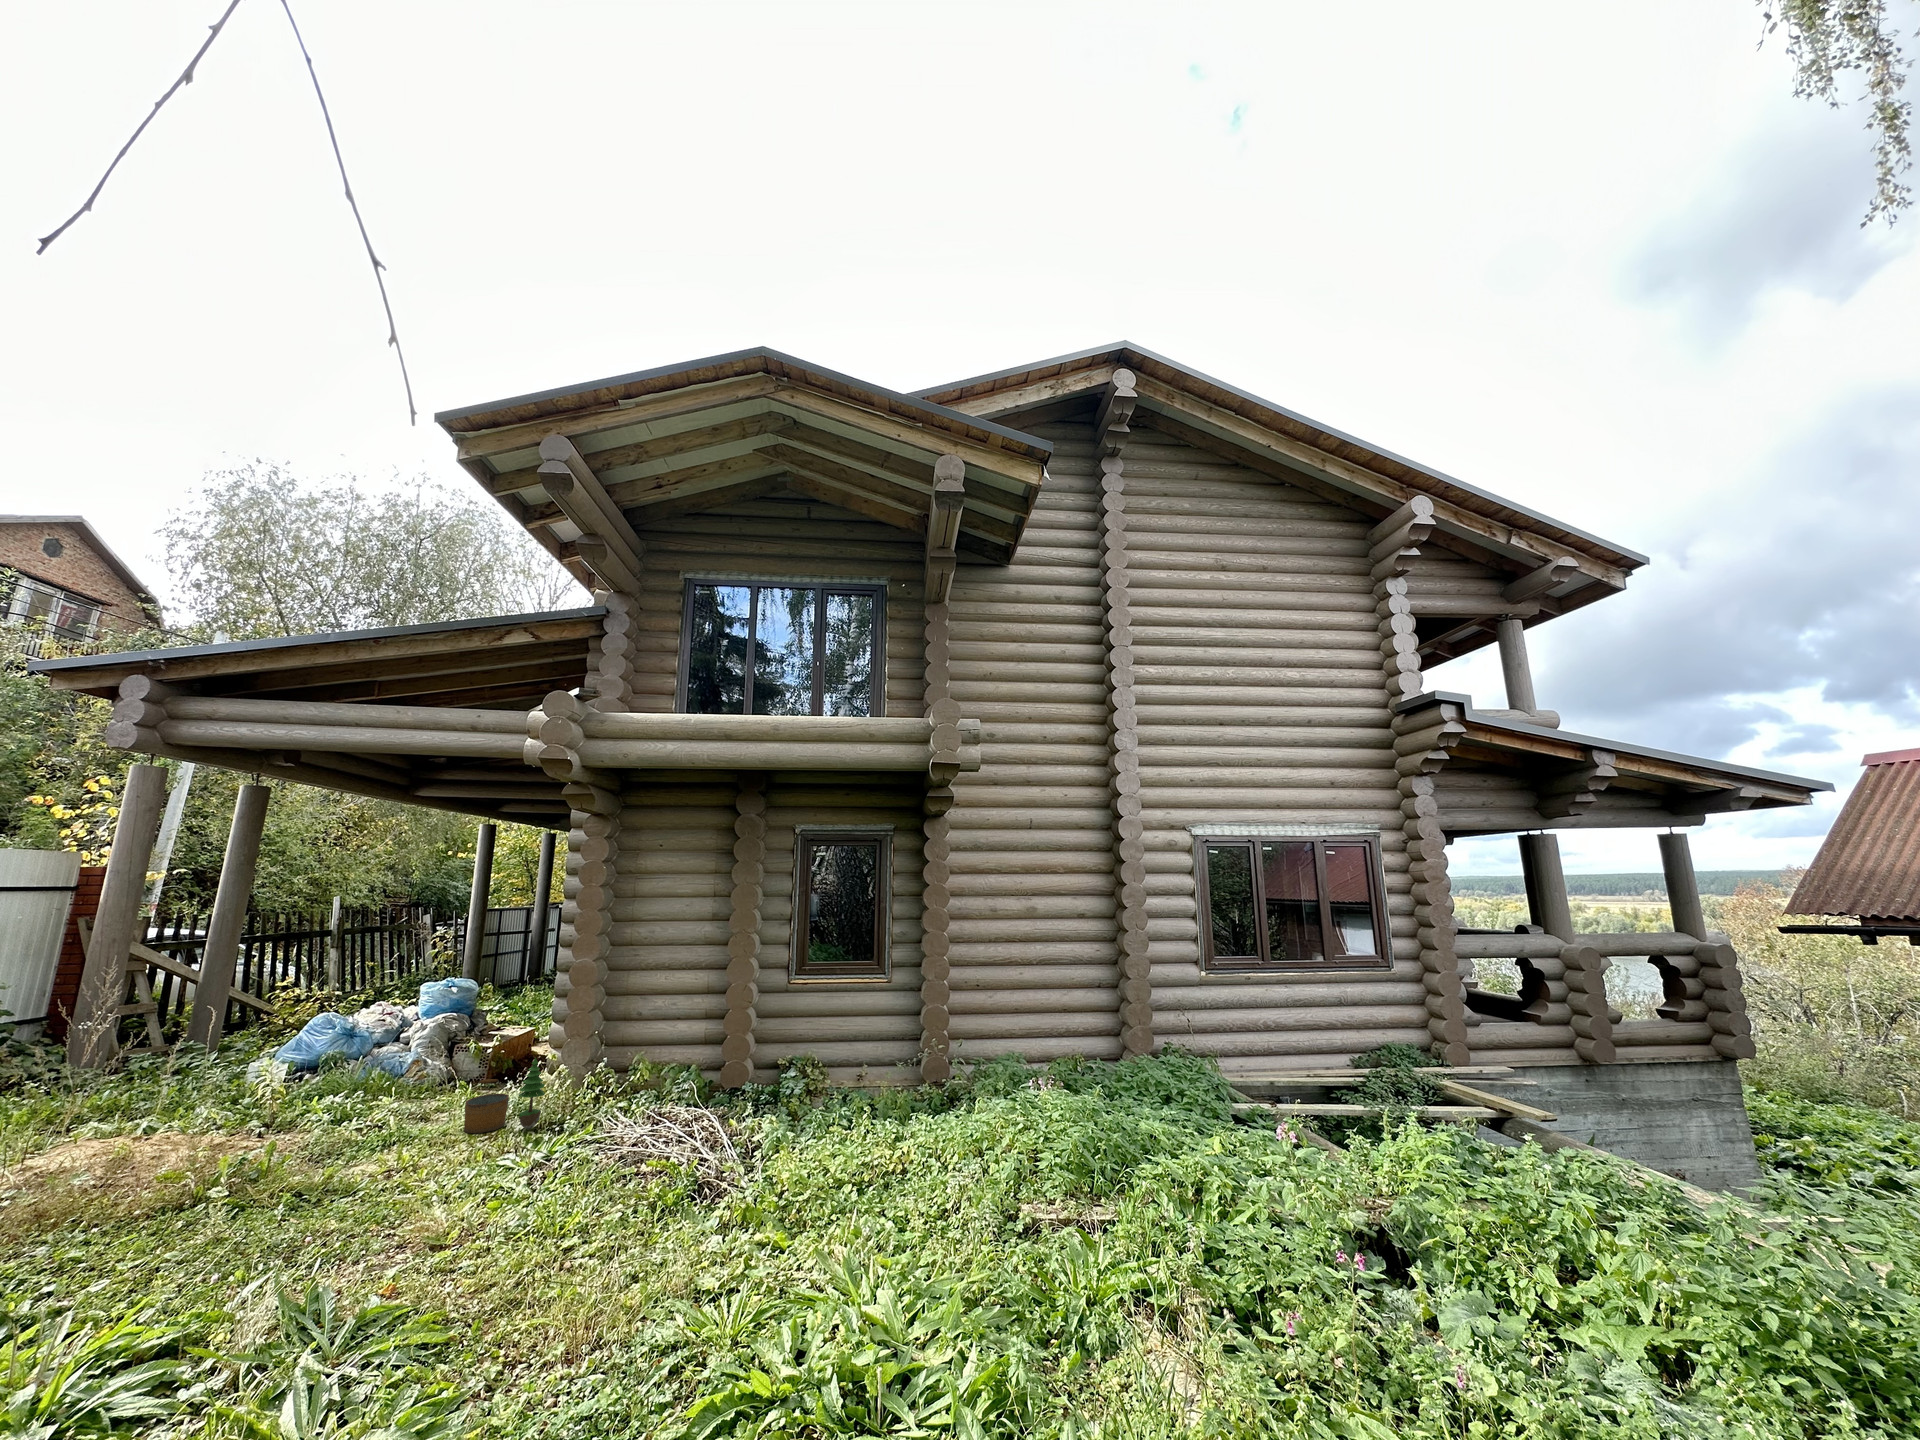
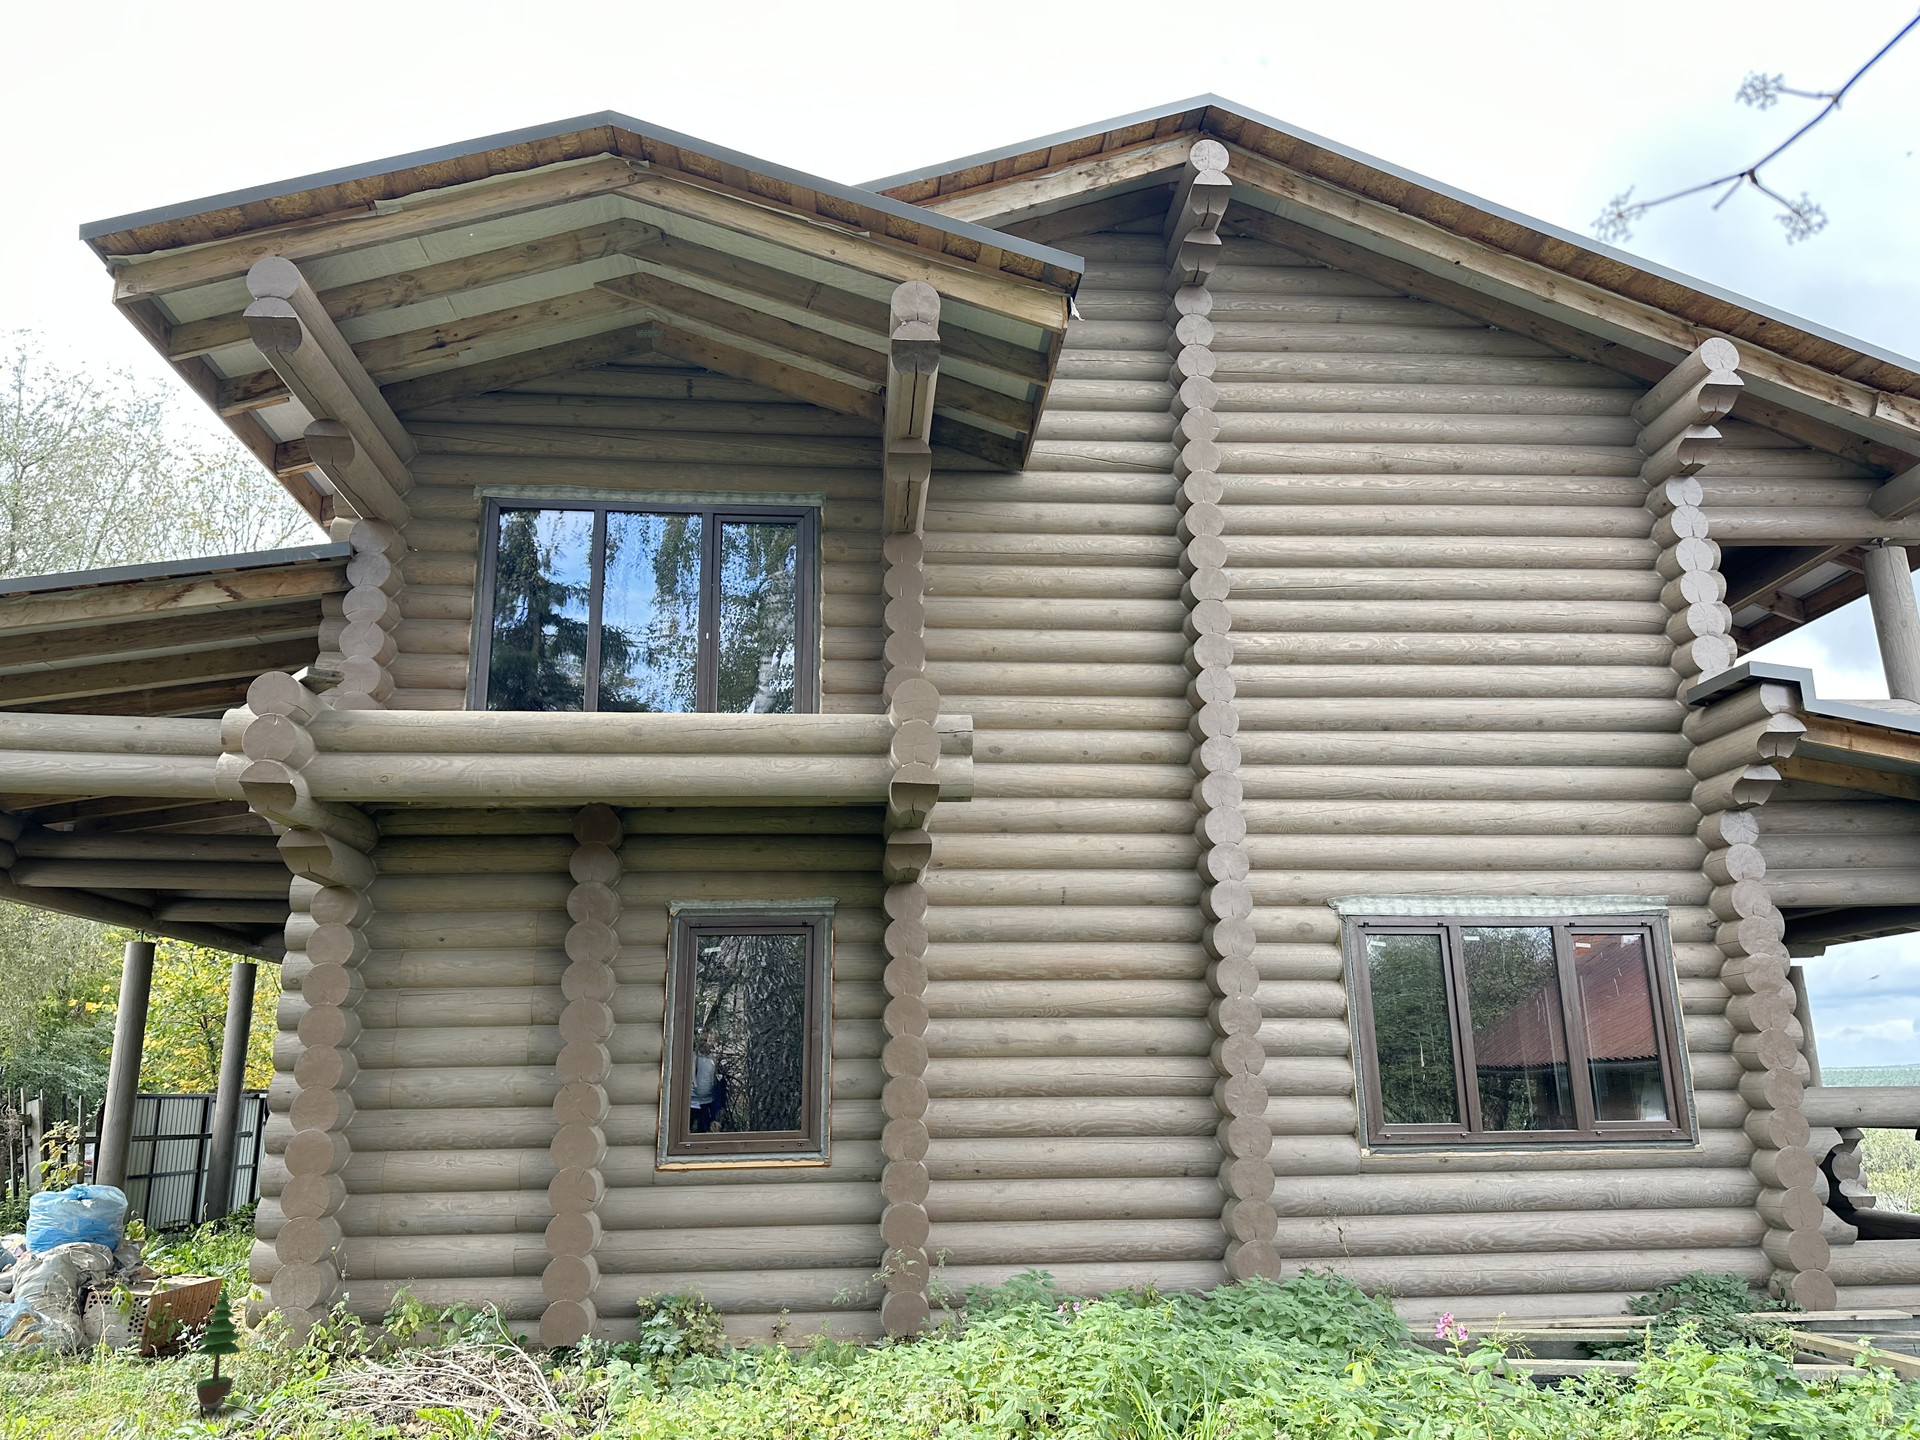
bucket: present [464,1079,509,1133] -> none [104,1326,180,1416]

